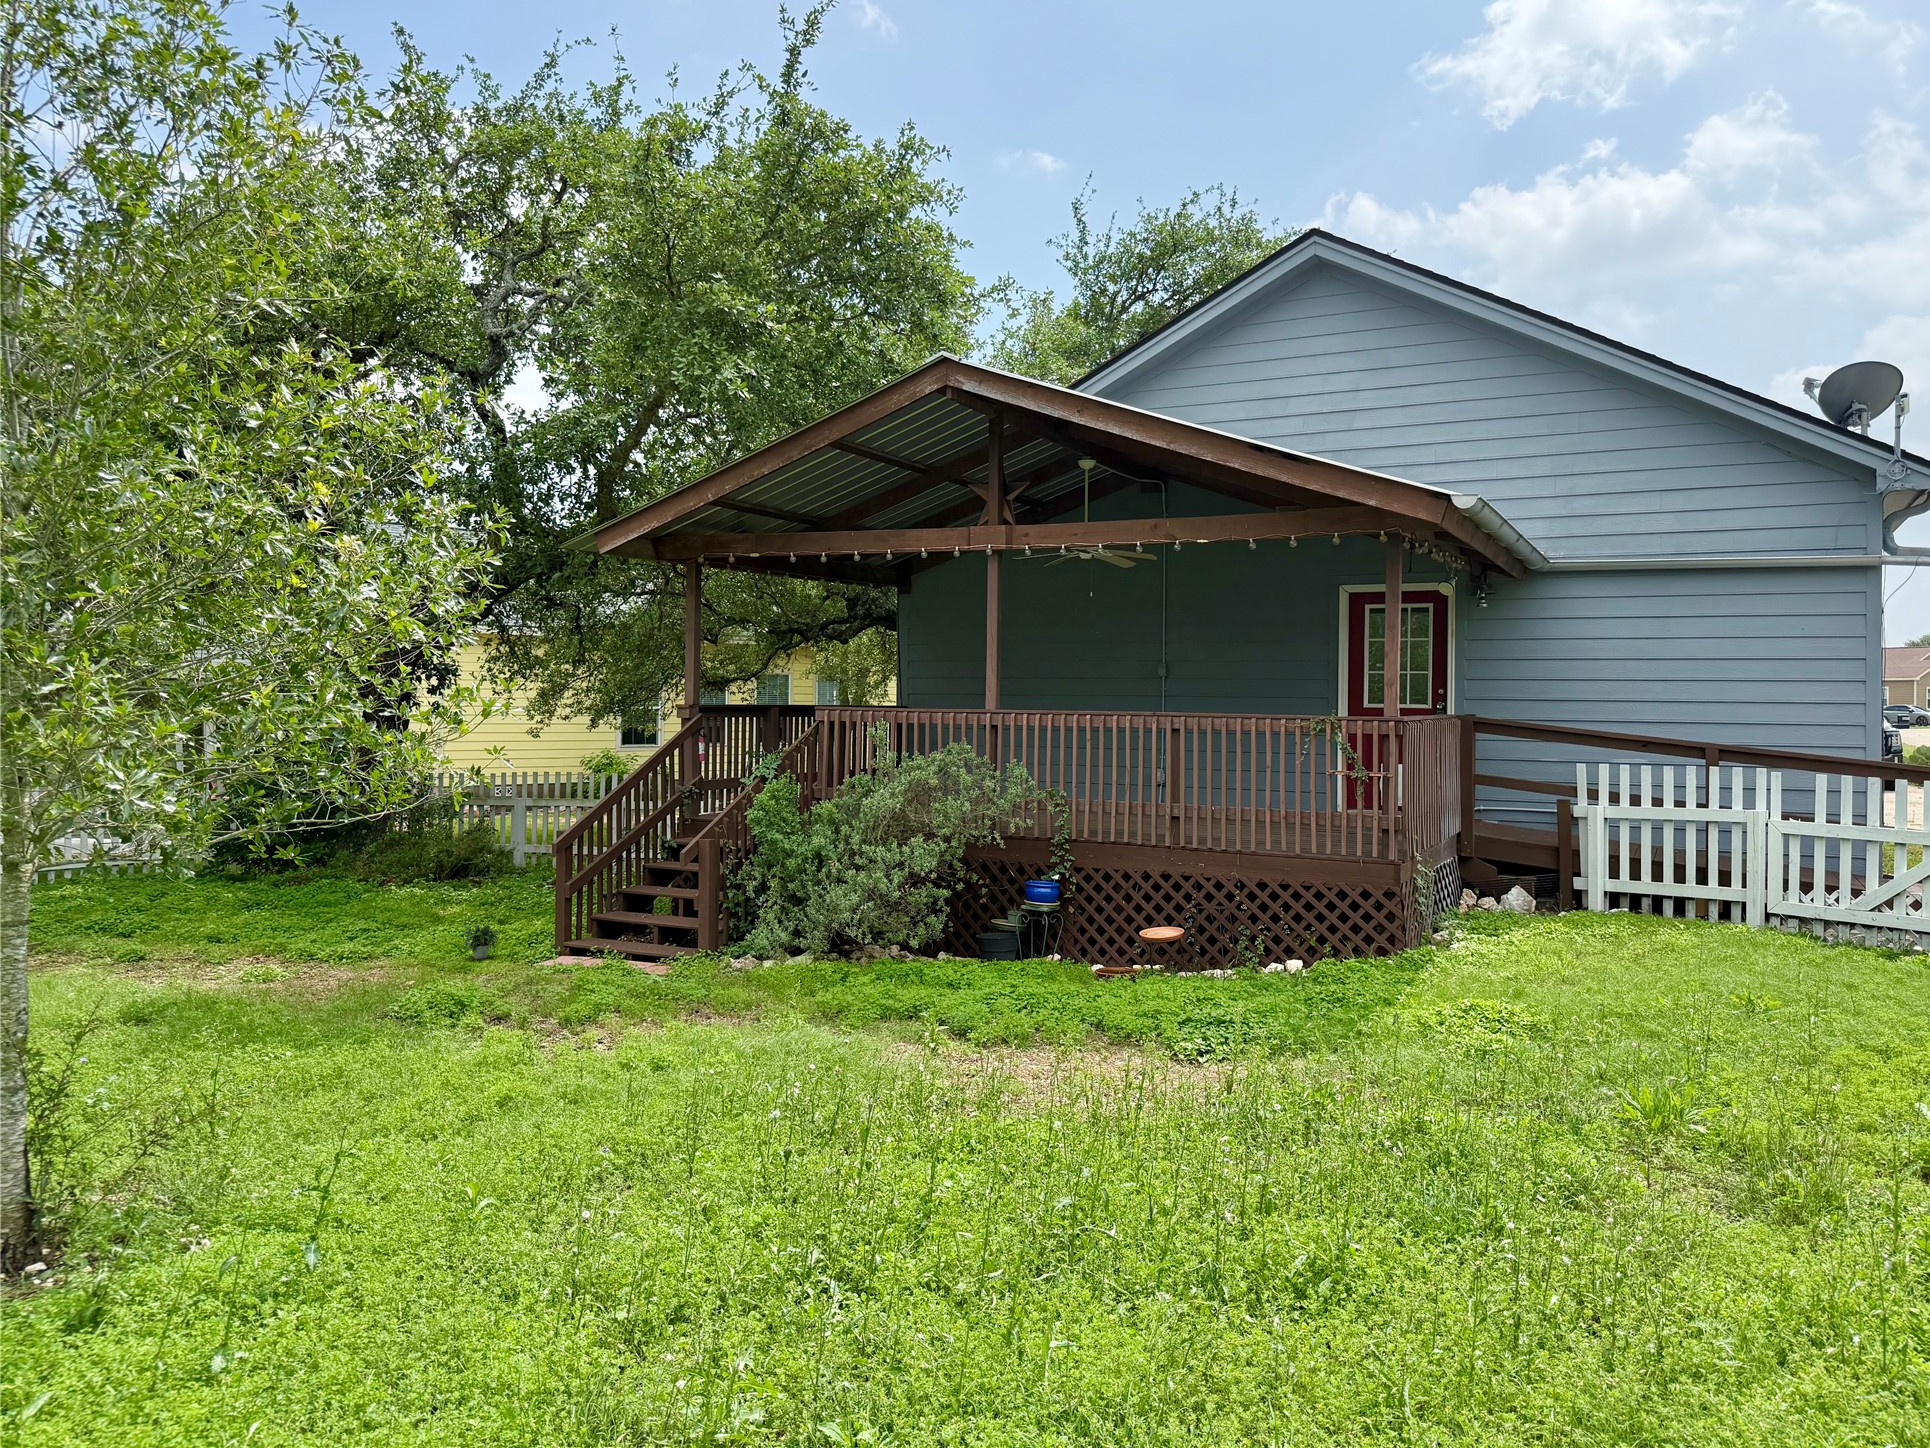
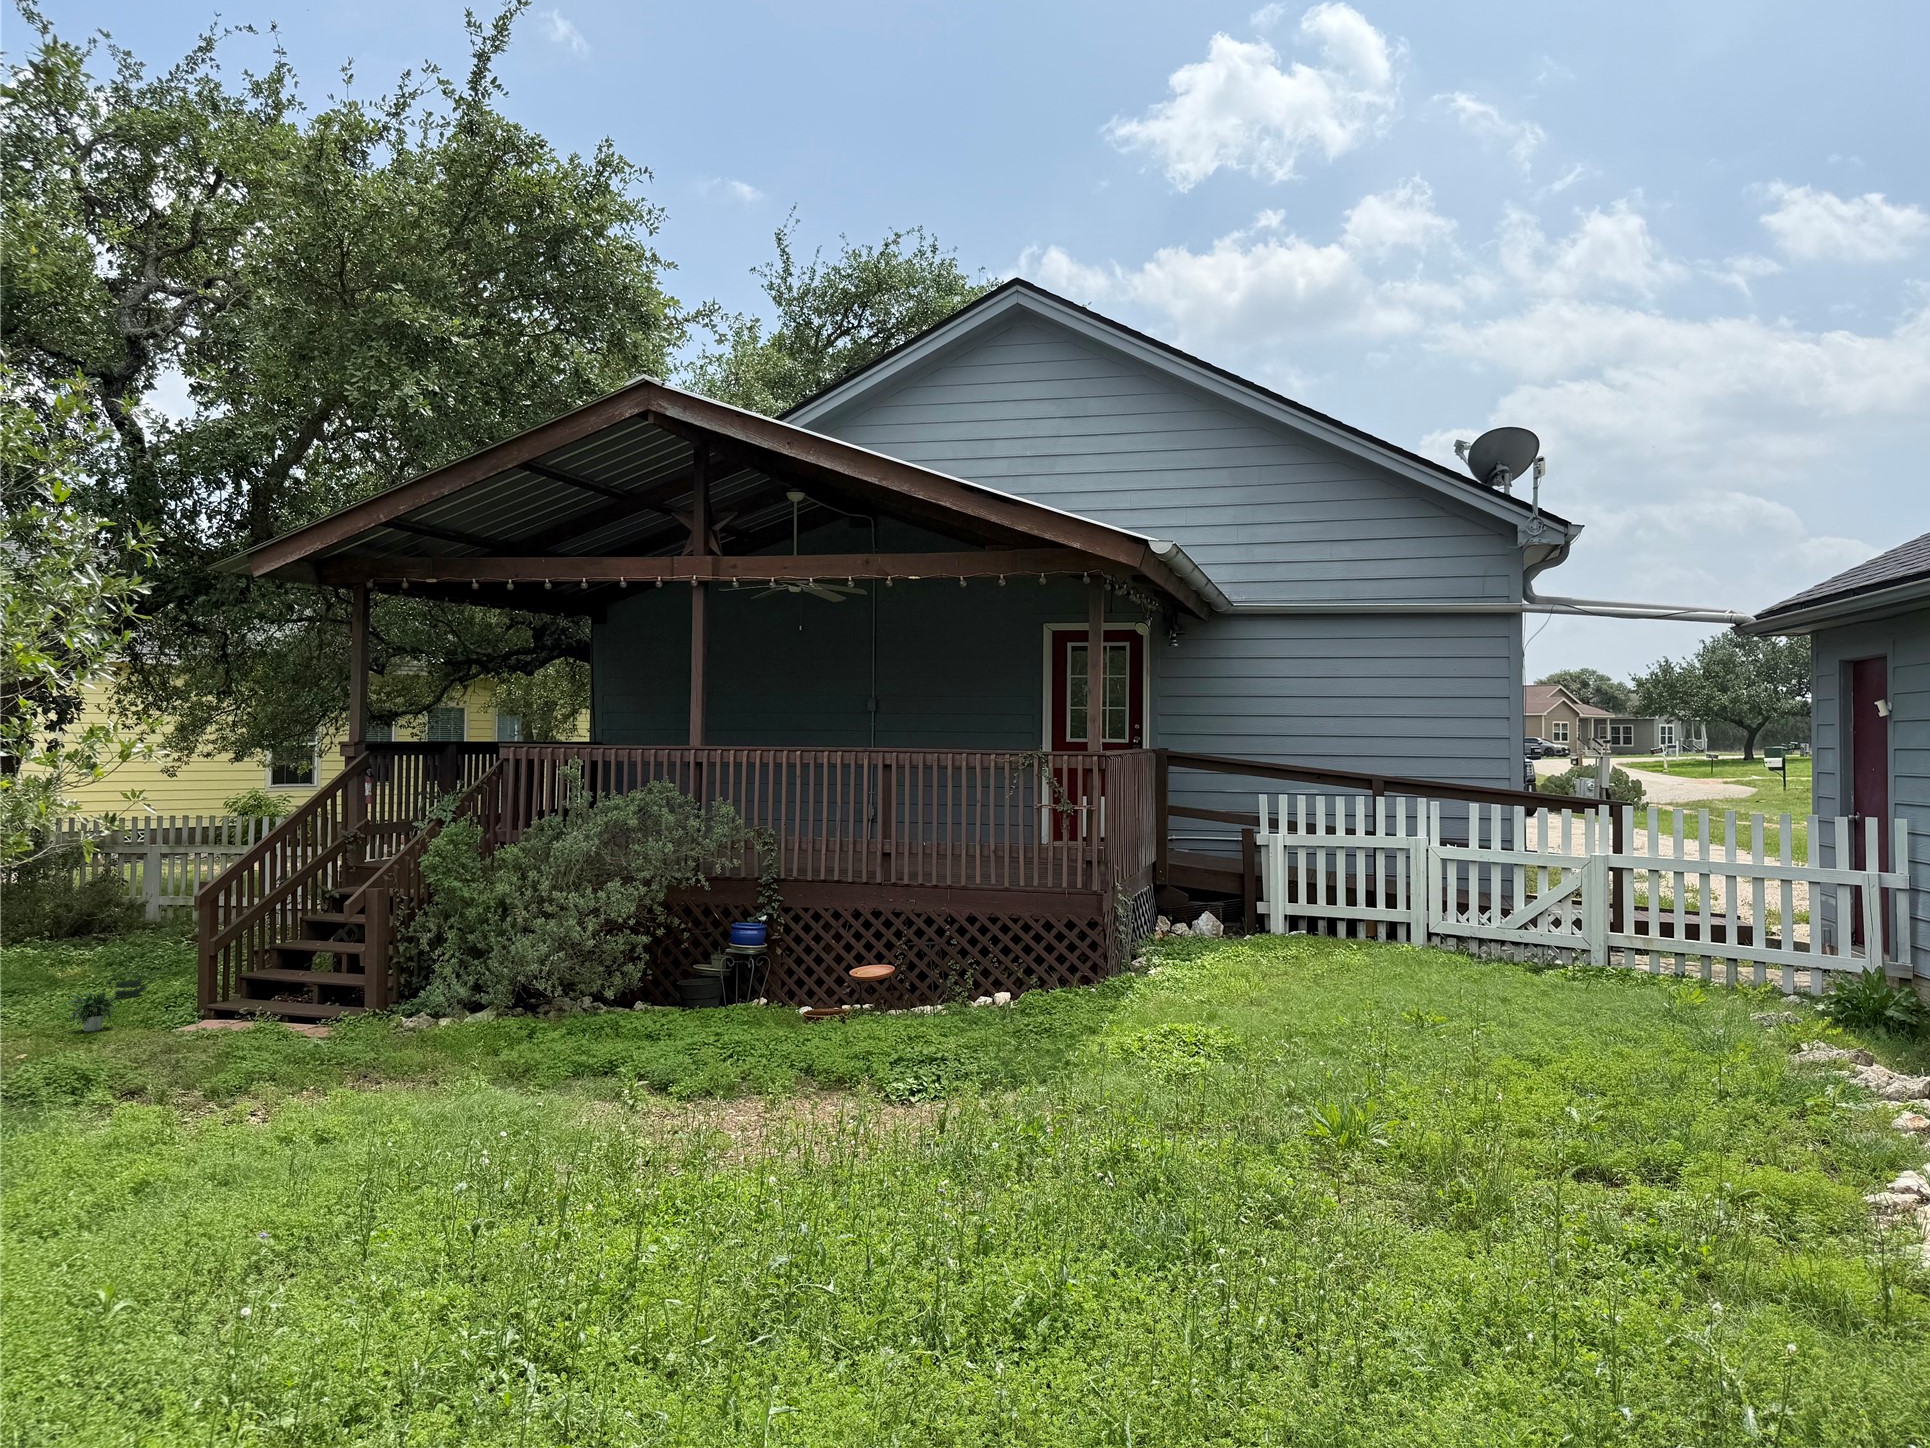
watering can: none [494,901,532,923] -> present [109,972,156,999]

